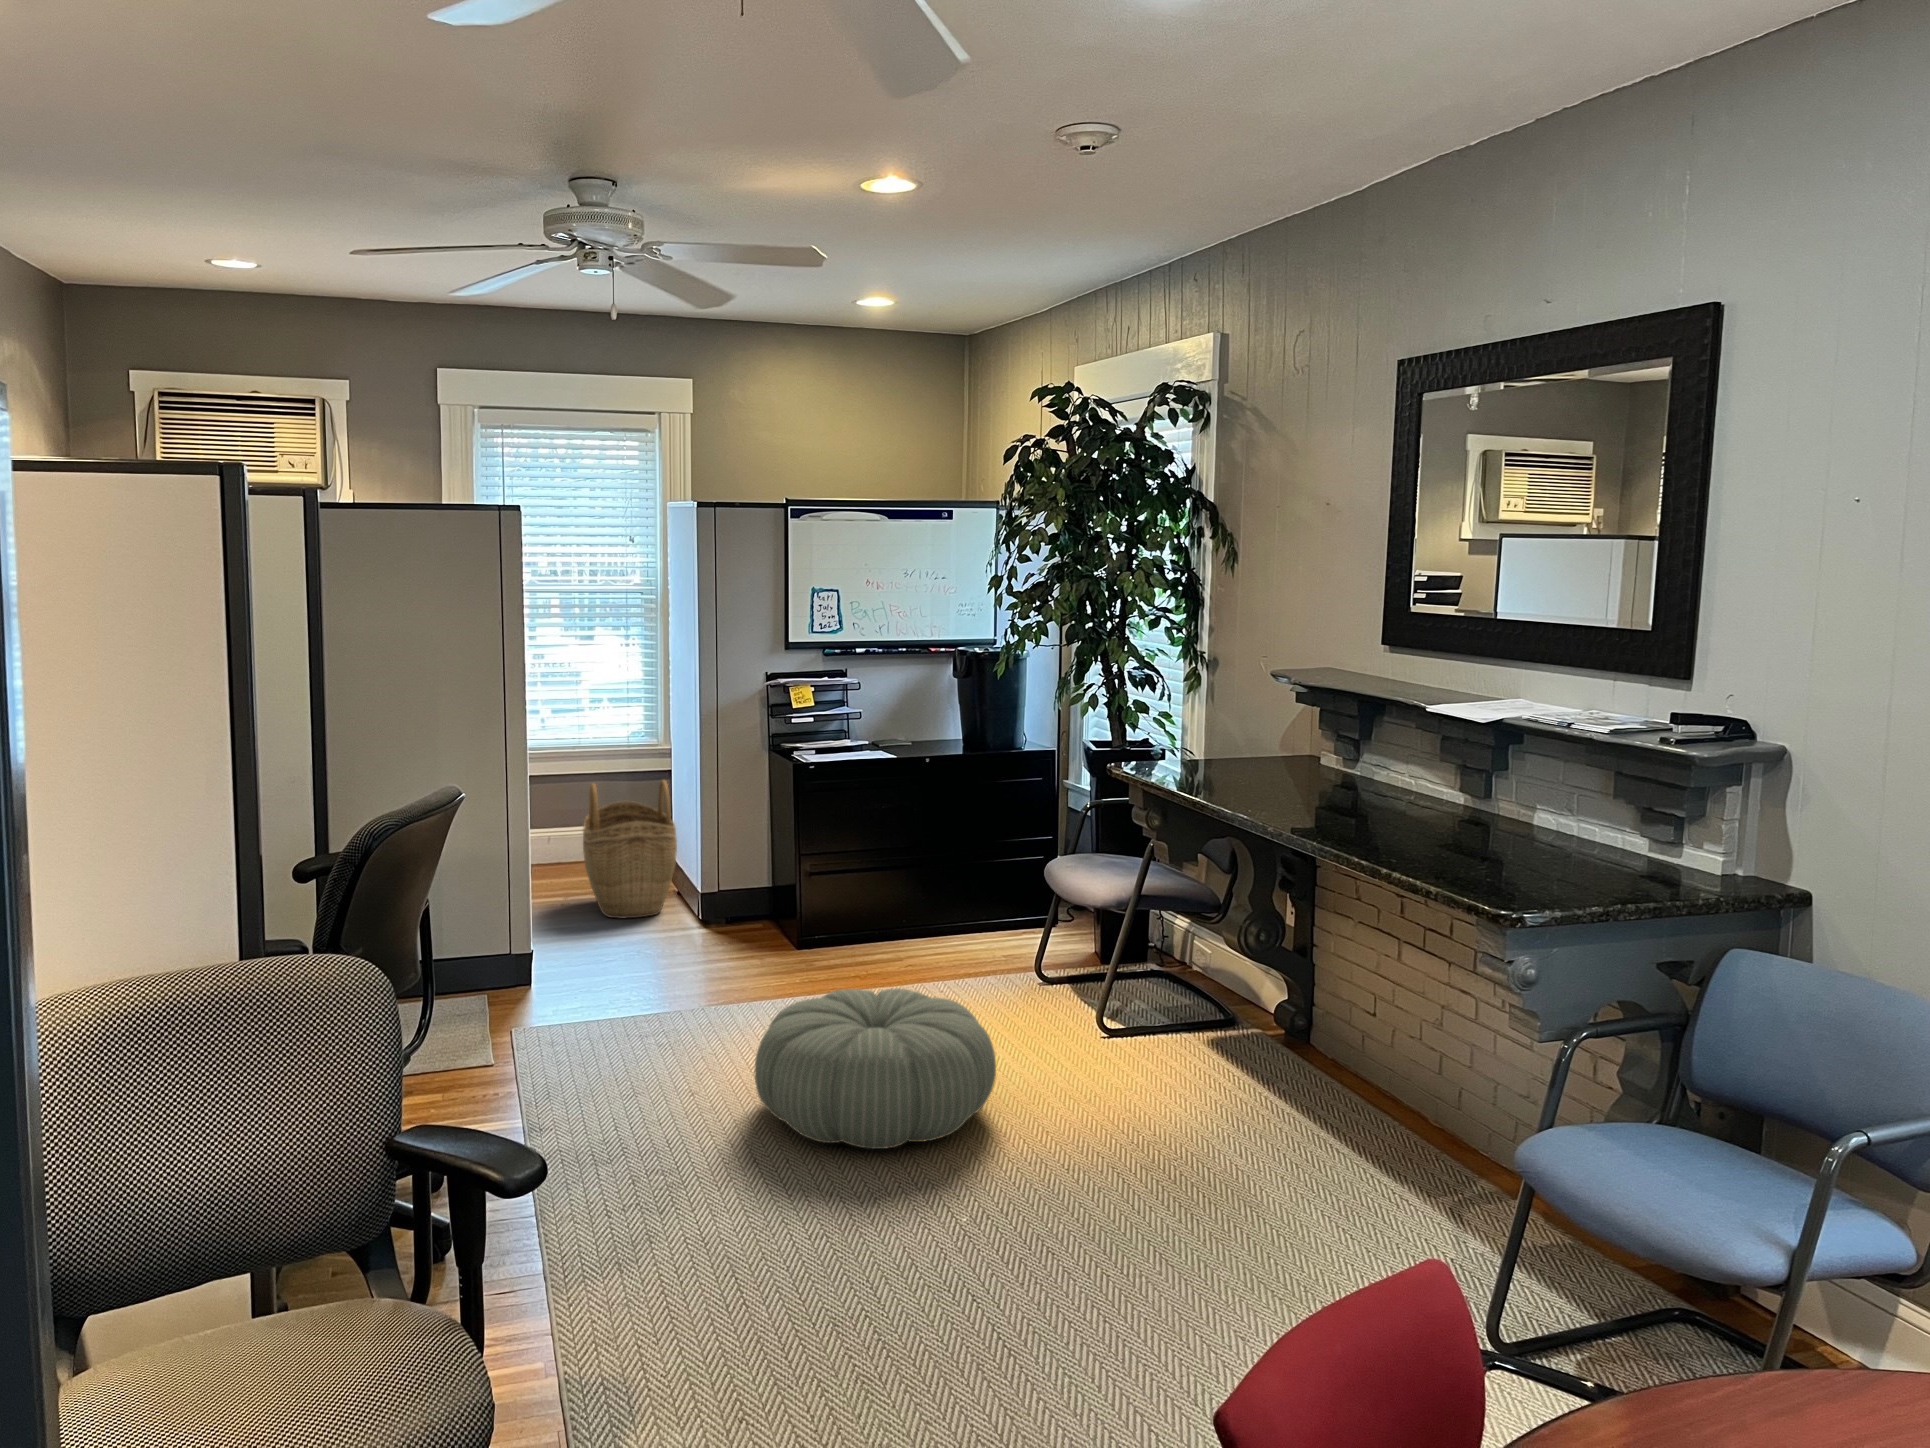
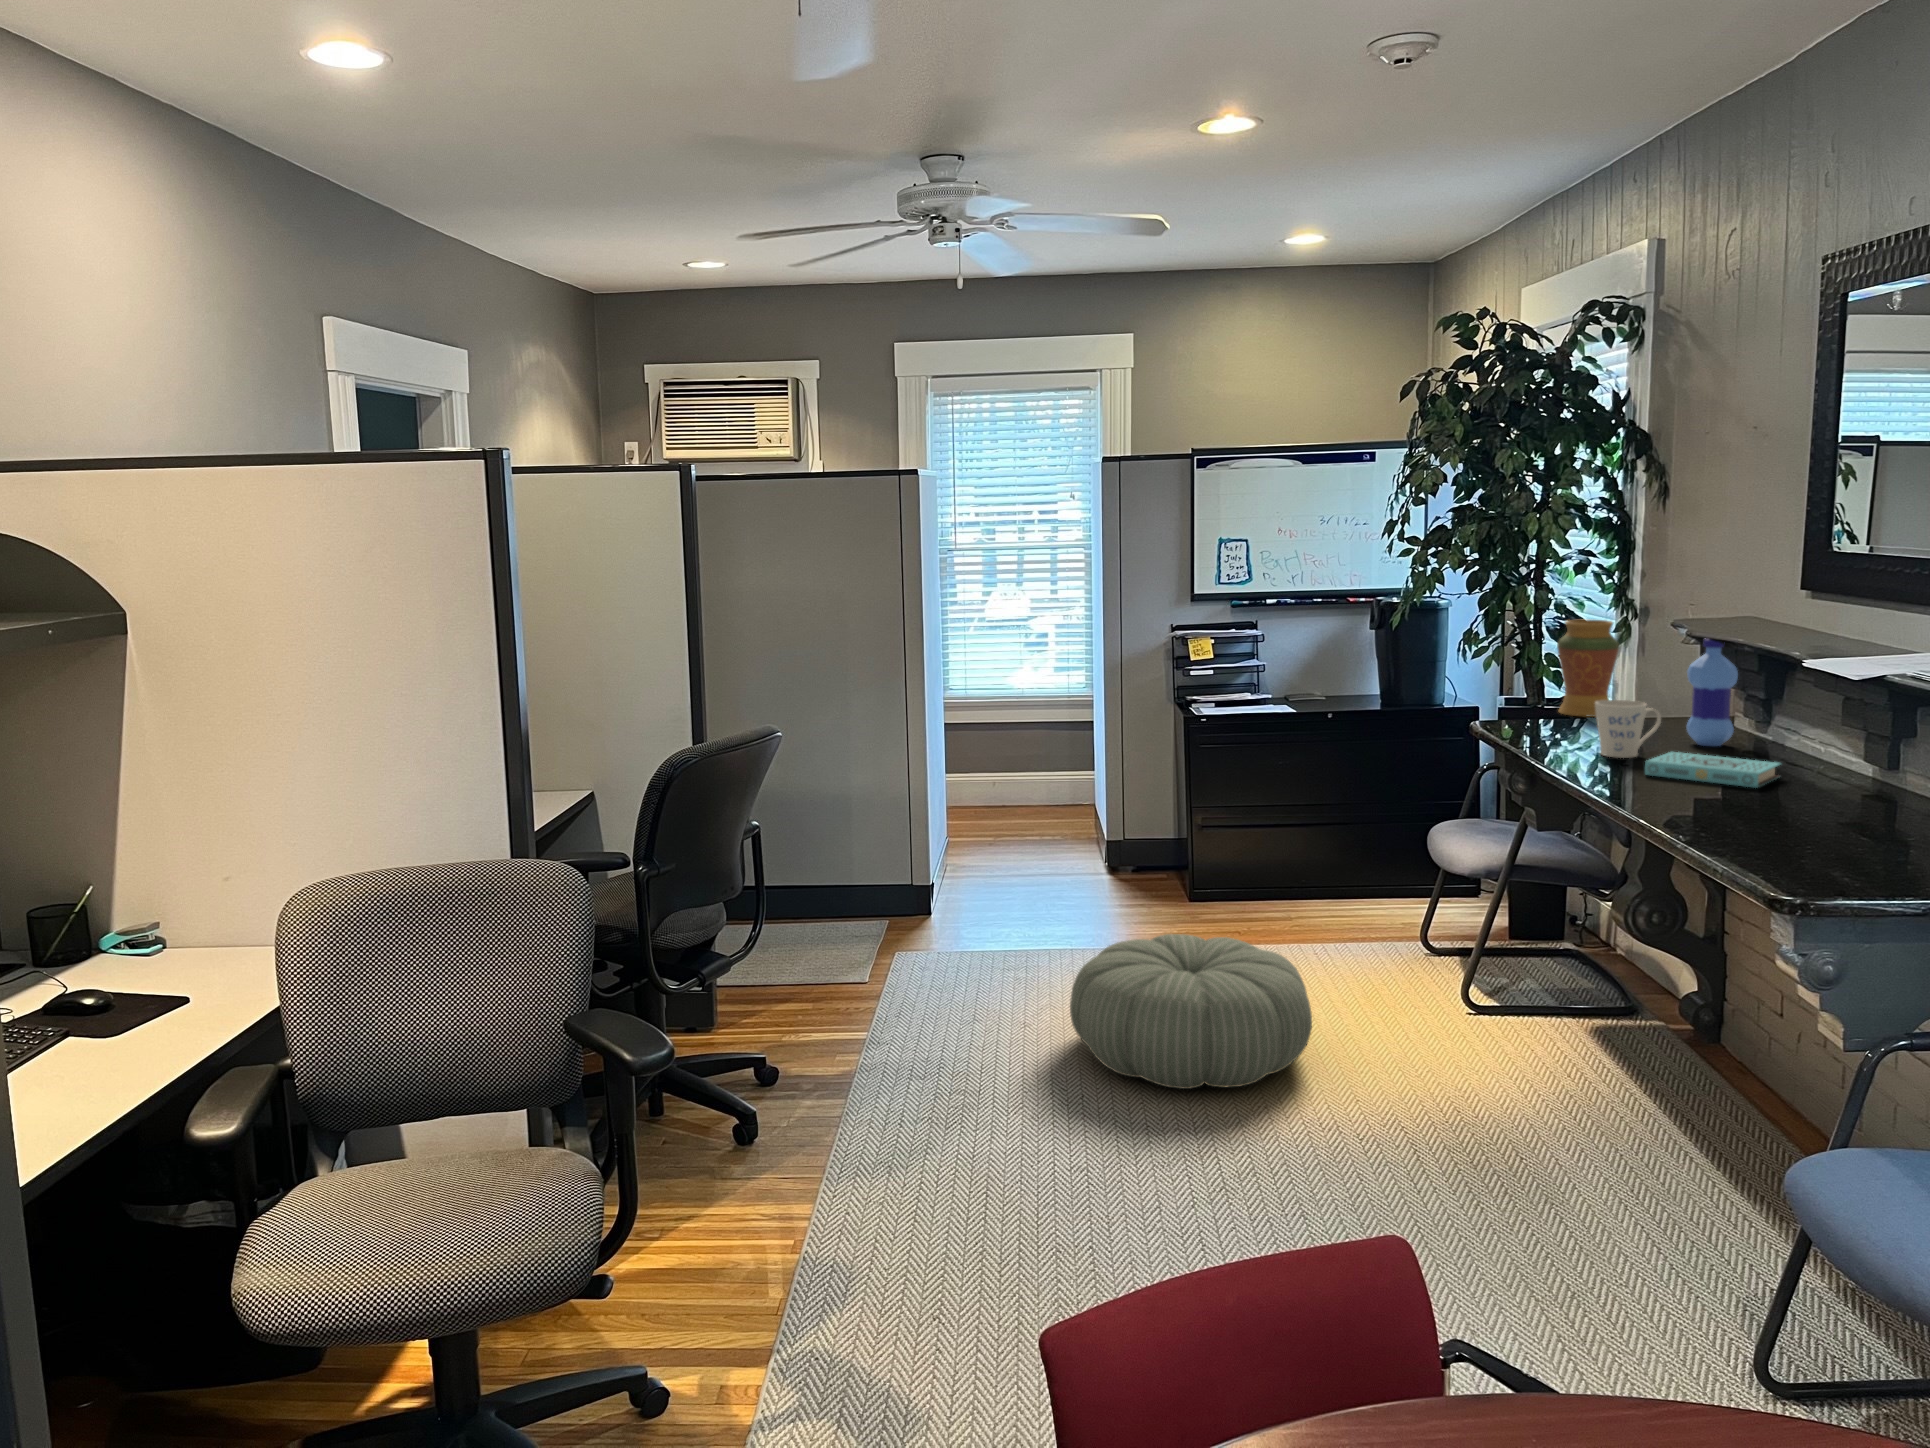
decorative vase: none [1161,670,1213,758] -> present [1557,620,1619,717]
water bottle: none [1292,687,1334,782] -> present [1686,639,1738,746]
mug: none [1234,743,1286,795] -> present [1595,700,1661,758]
woven basket: present [583,780,677,918] -> none [1006,727,1092,857]
book: none [1294,788,1395,818] -> present [1645,752,1781,788]

